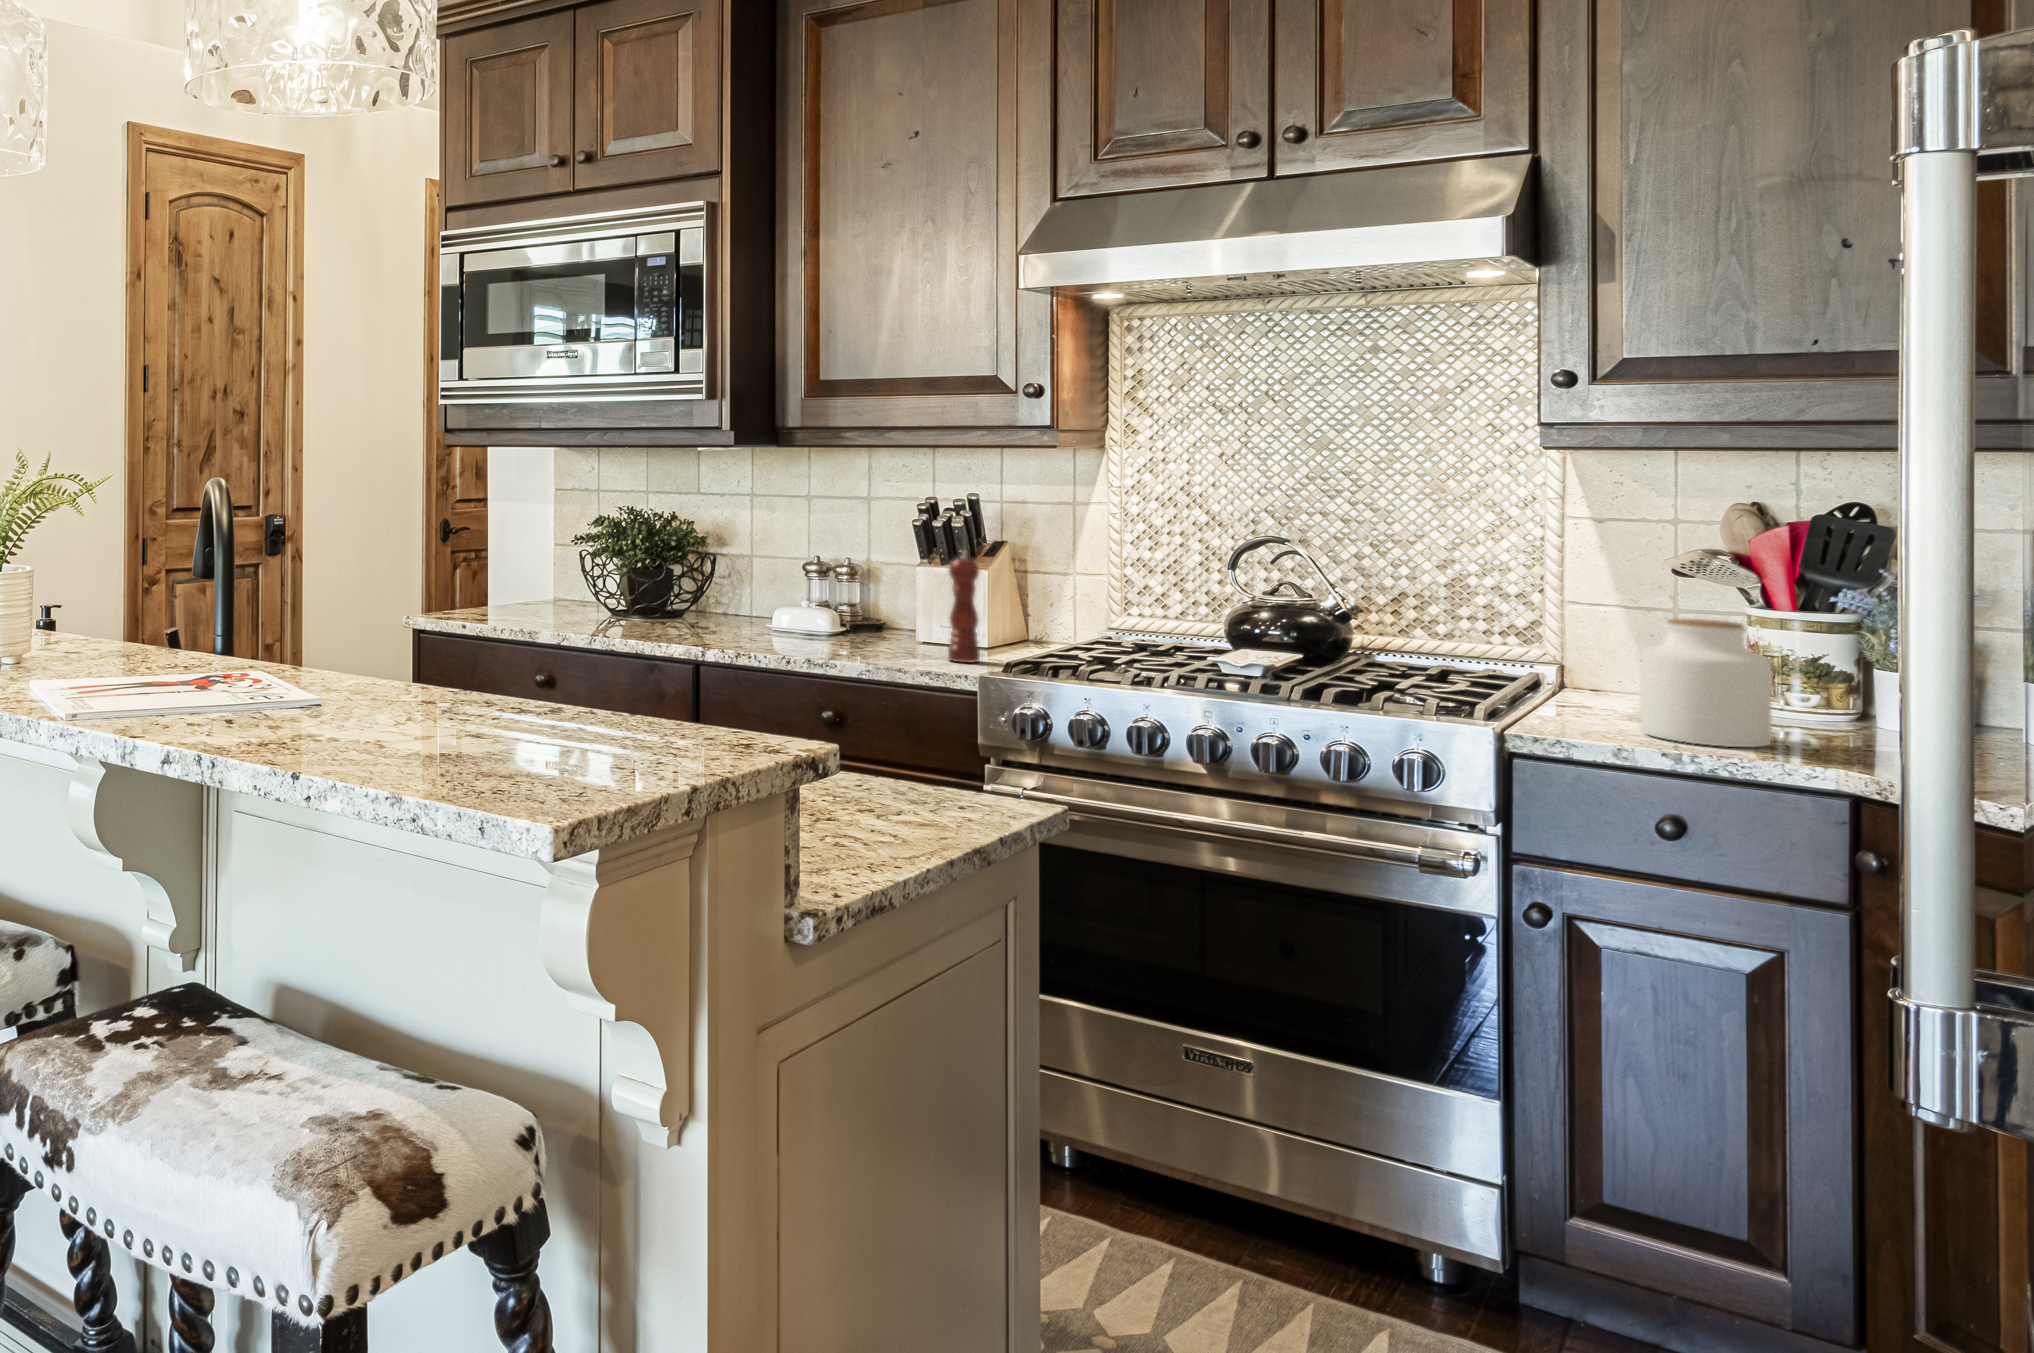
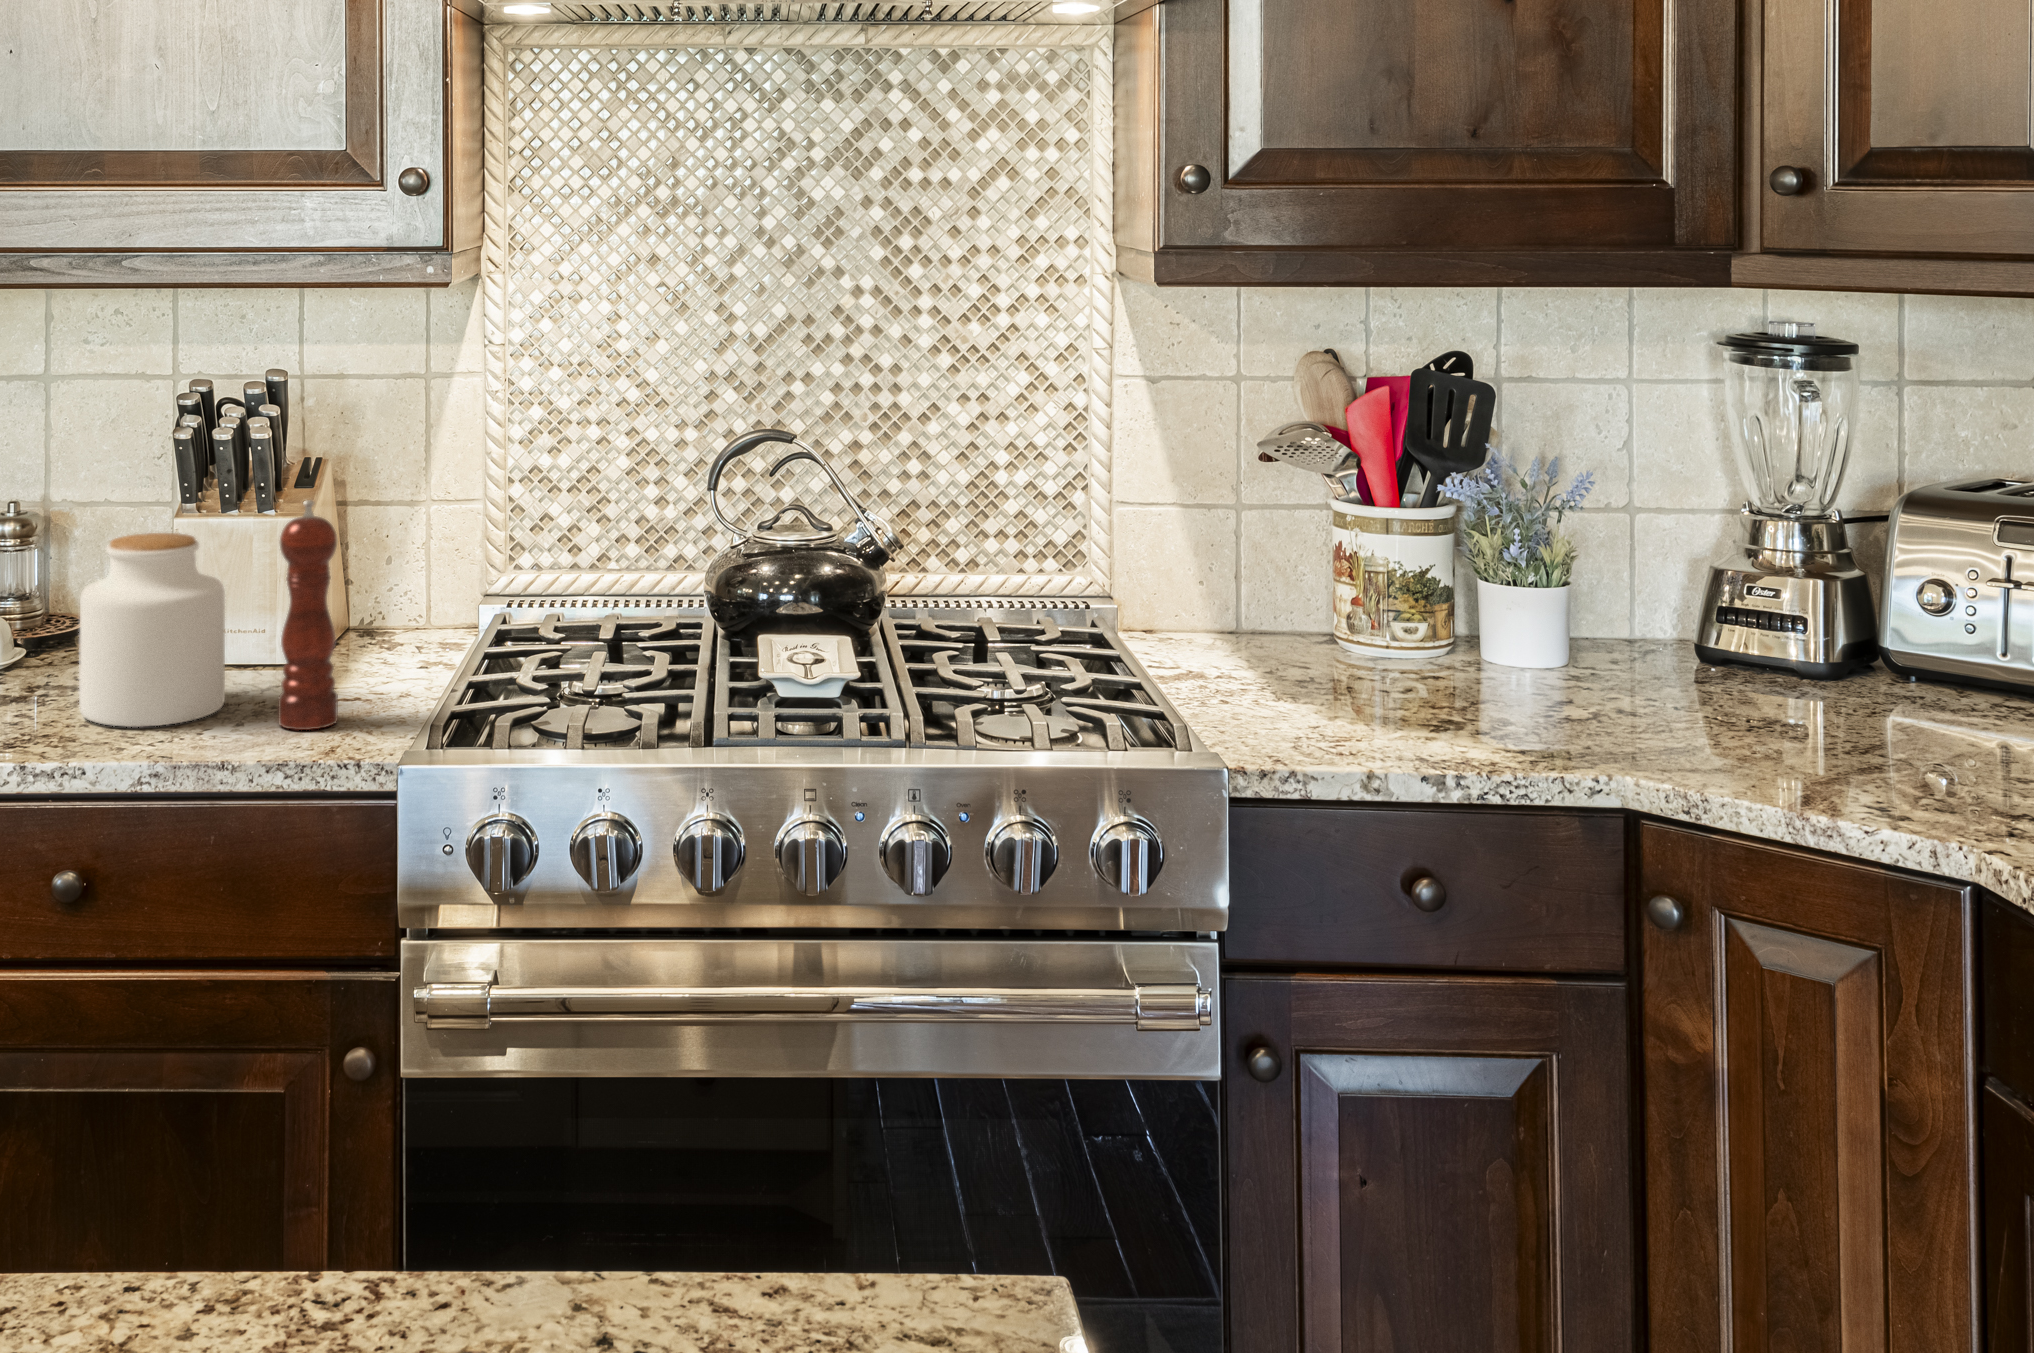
jar: present [1640,619,1772,747] -> present [79,533,225,727]

